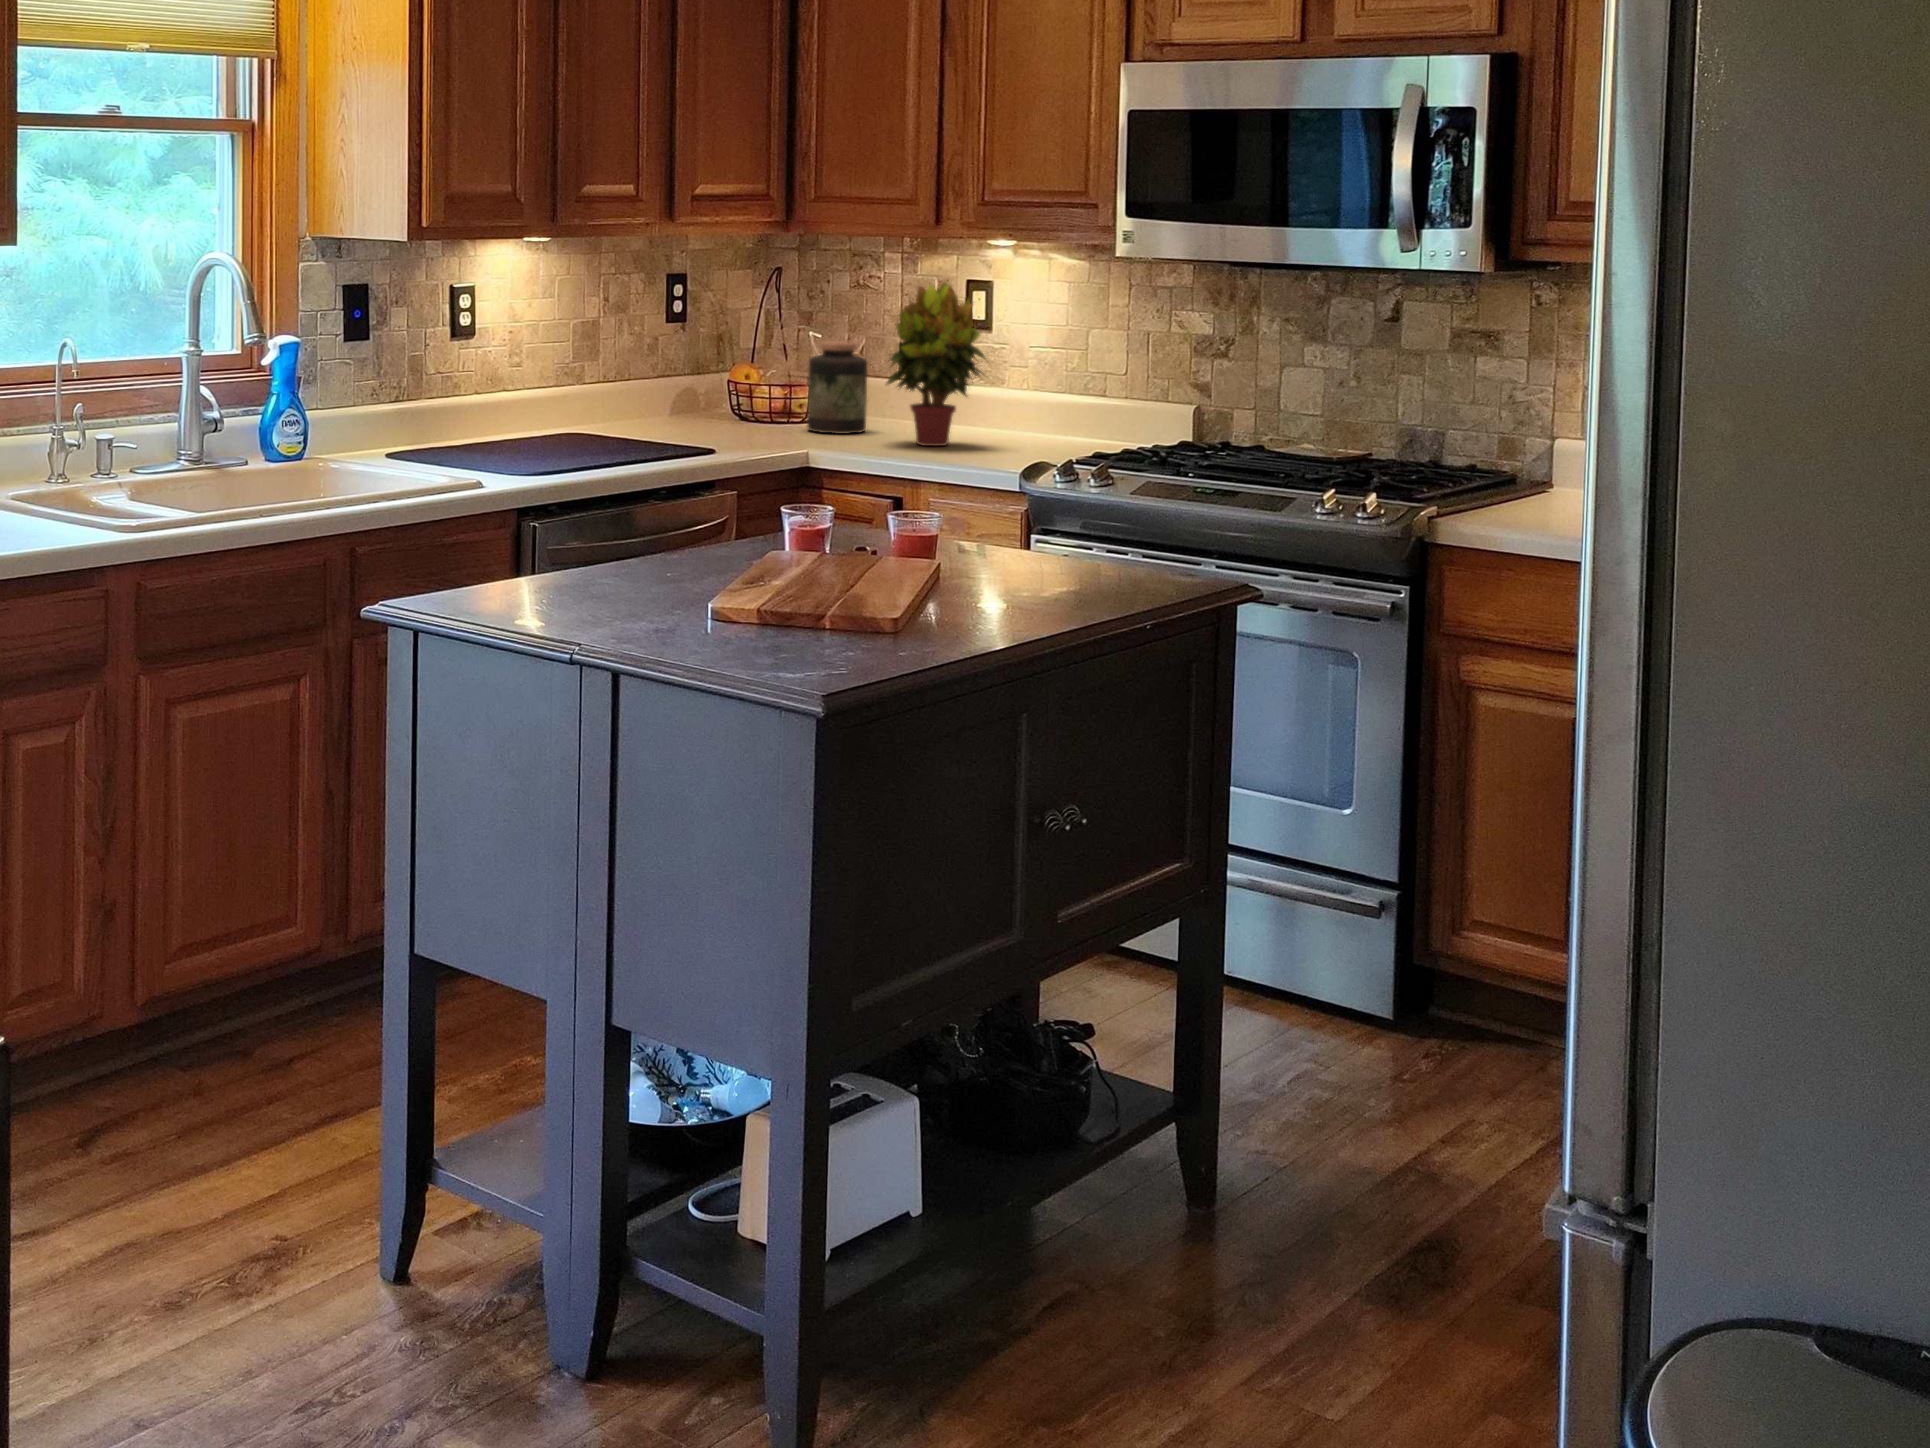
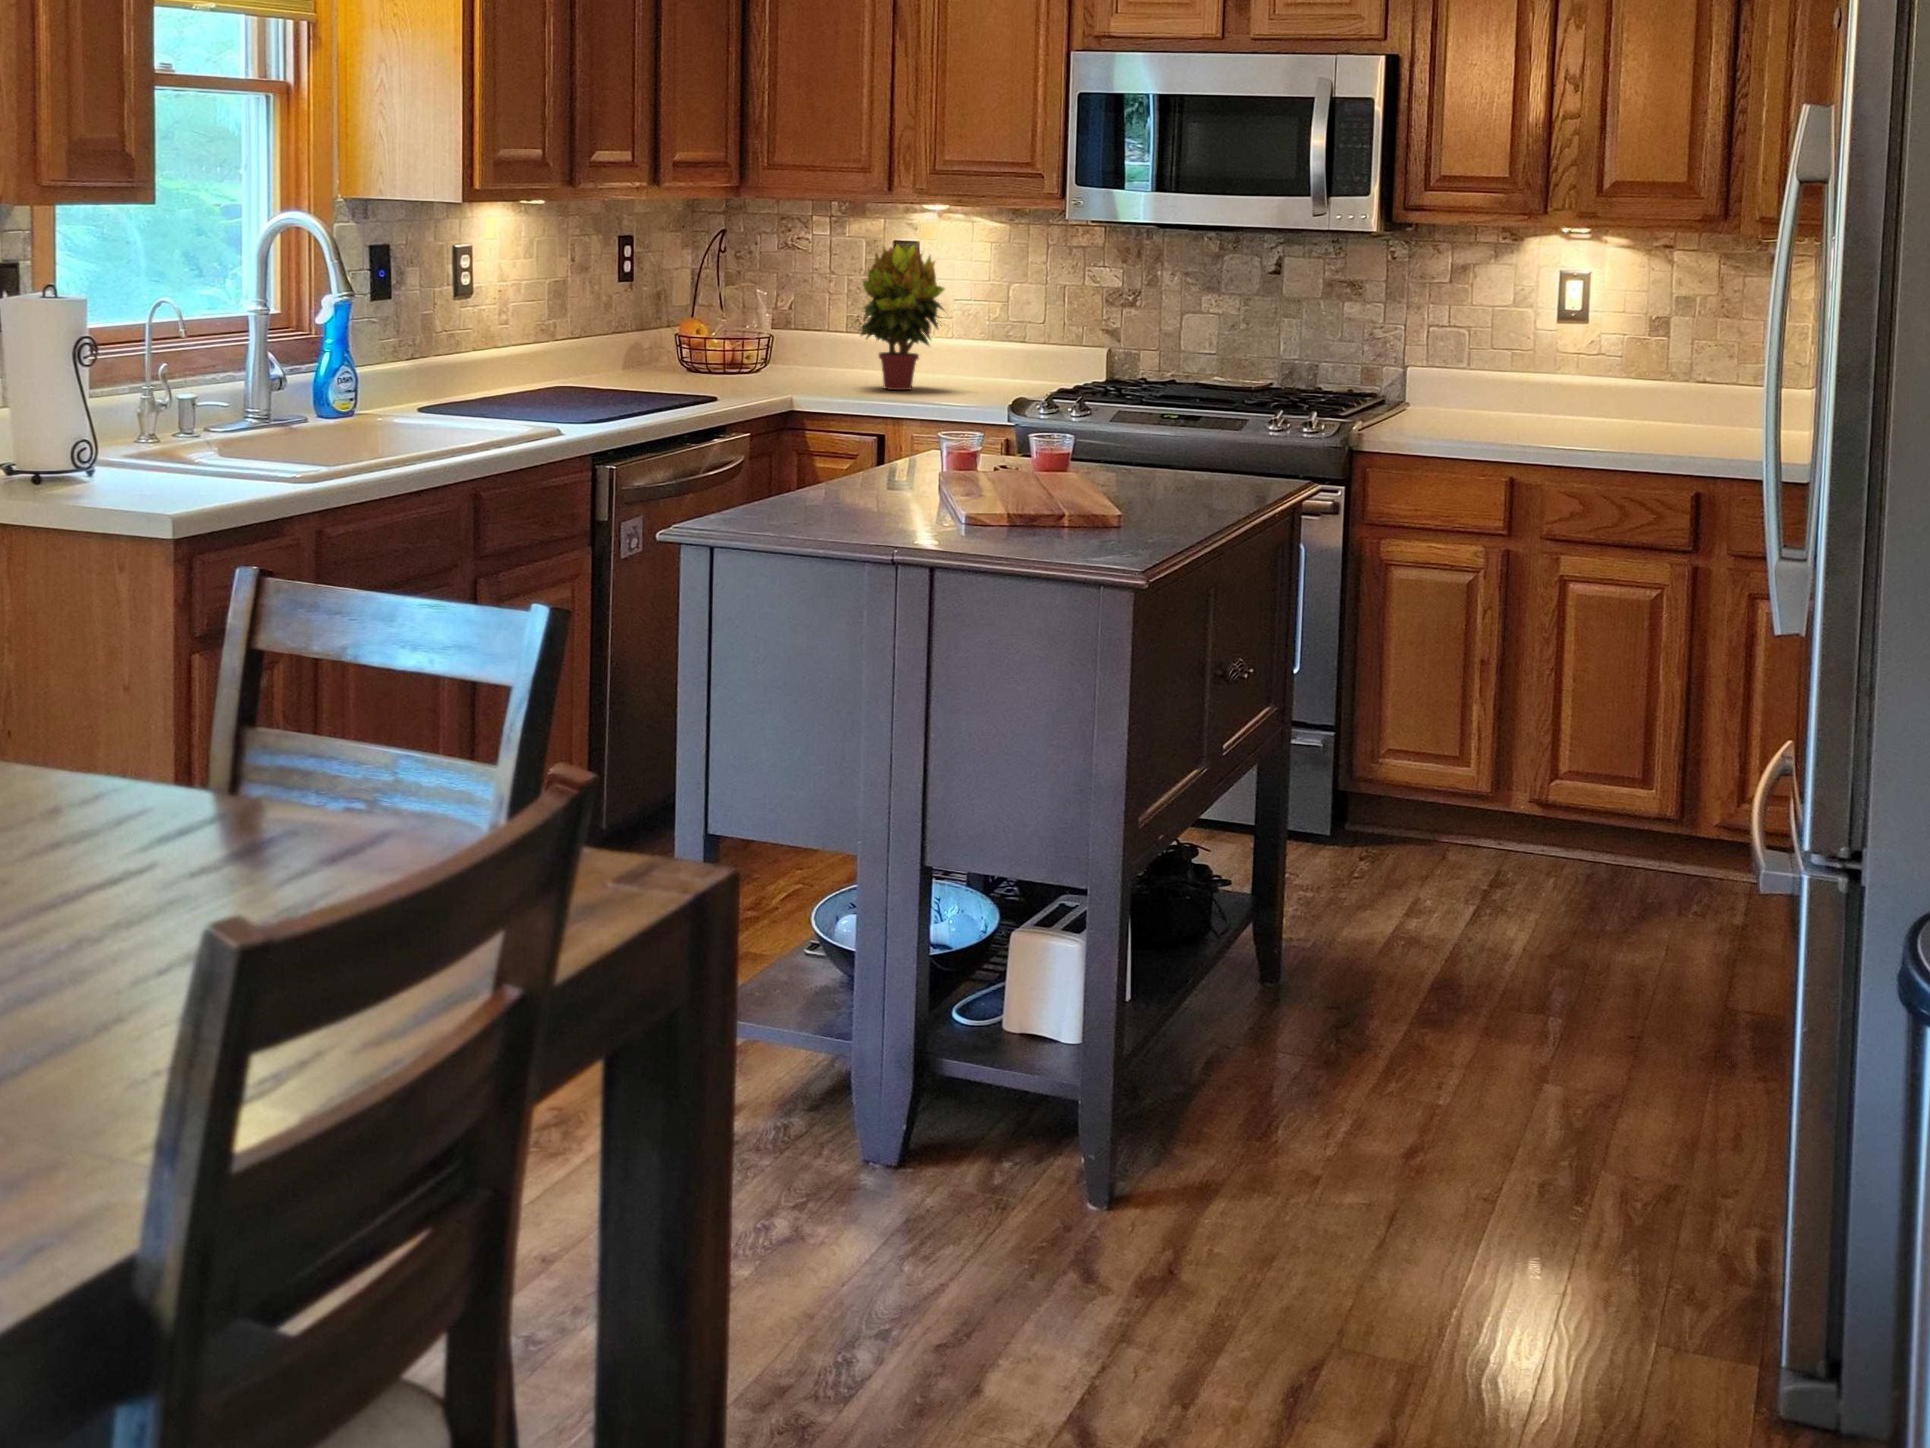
jar: present [807,341,867,434] -> none [770,297,825,382]

